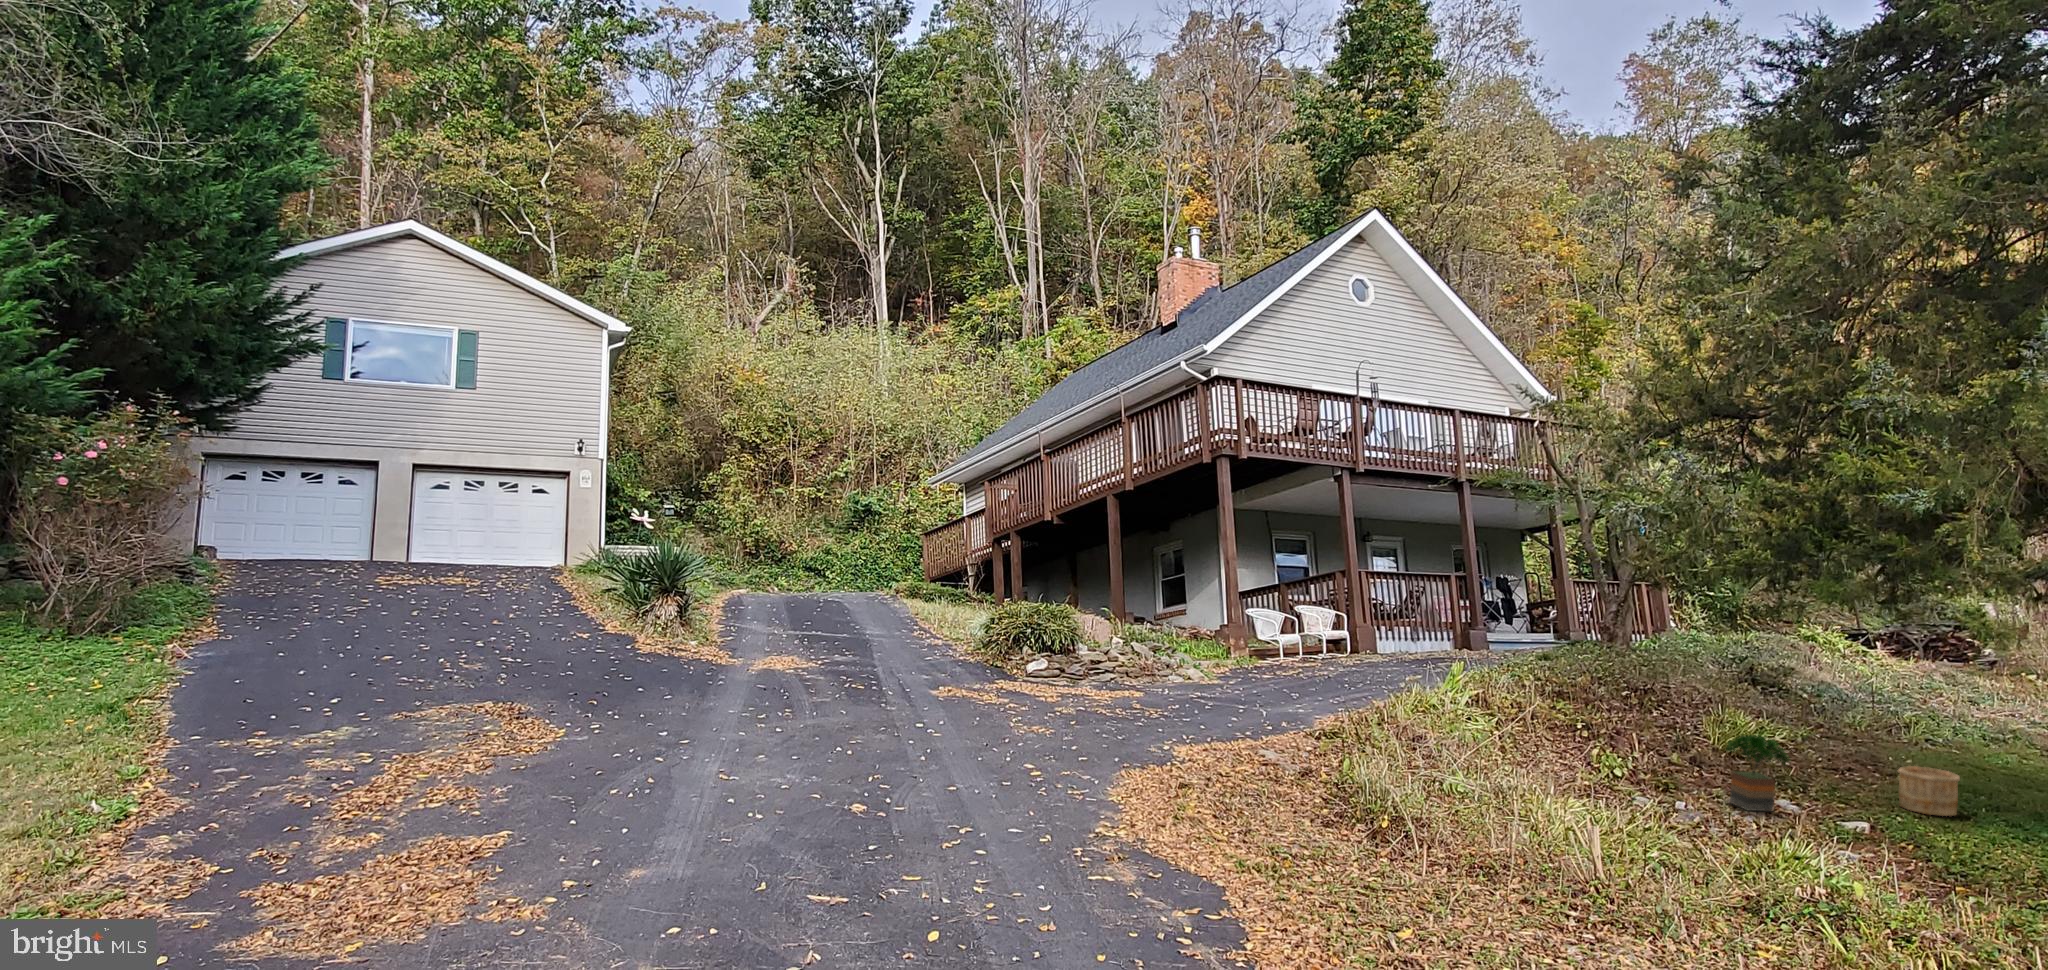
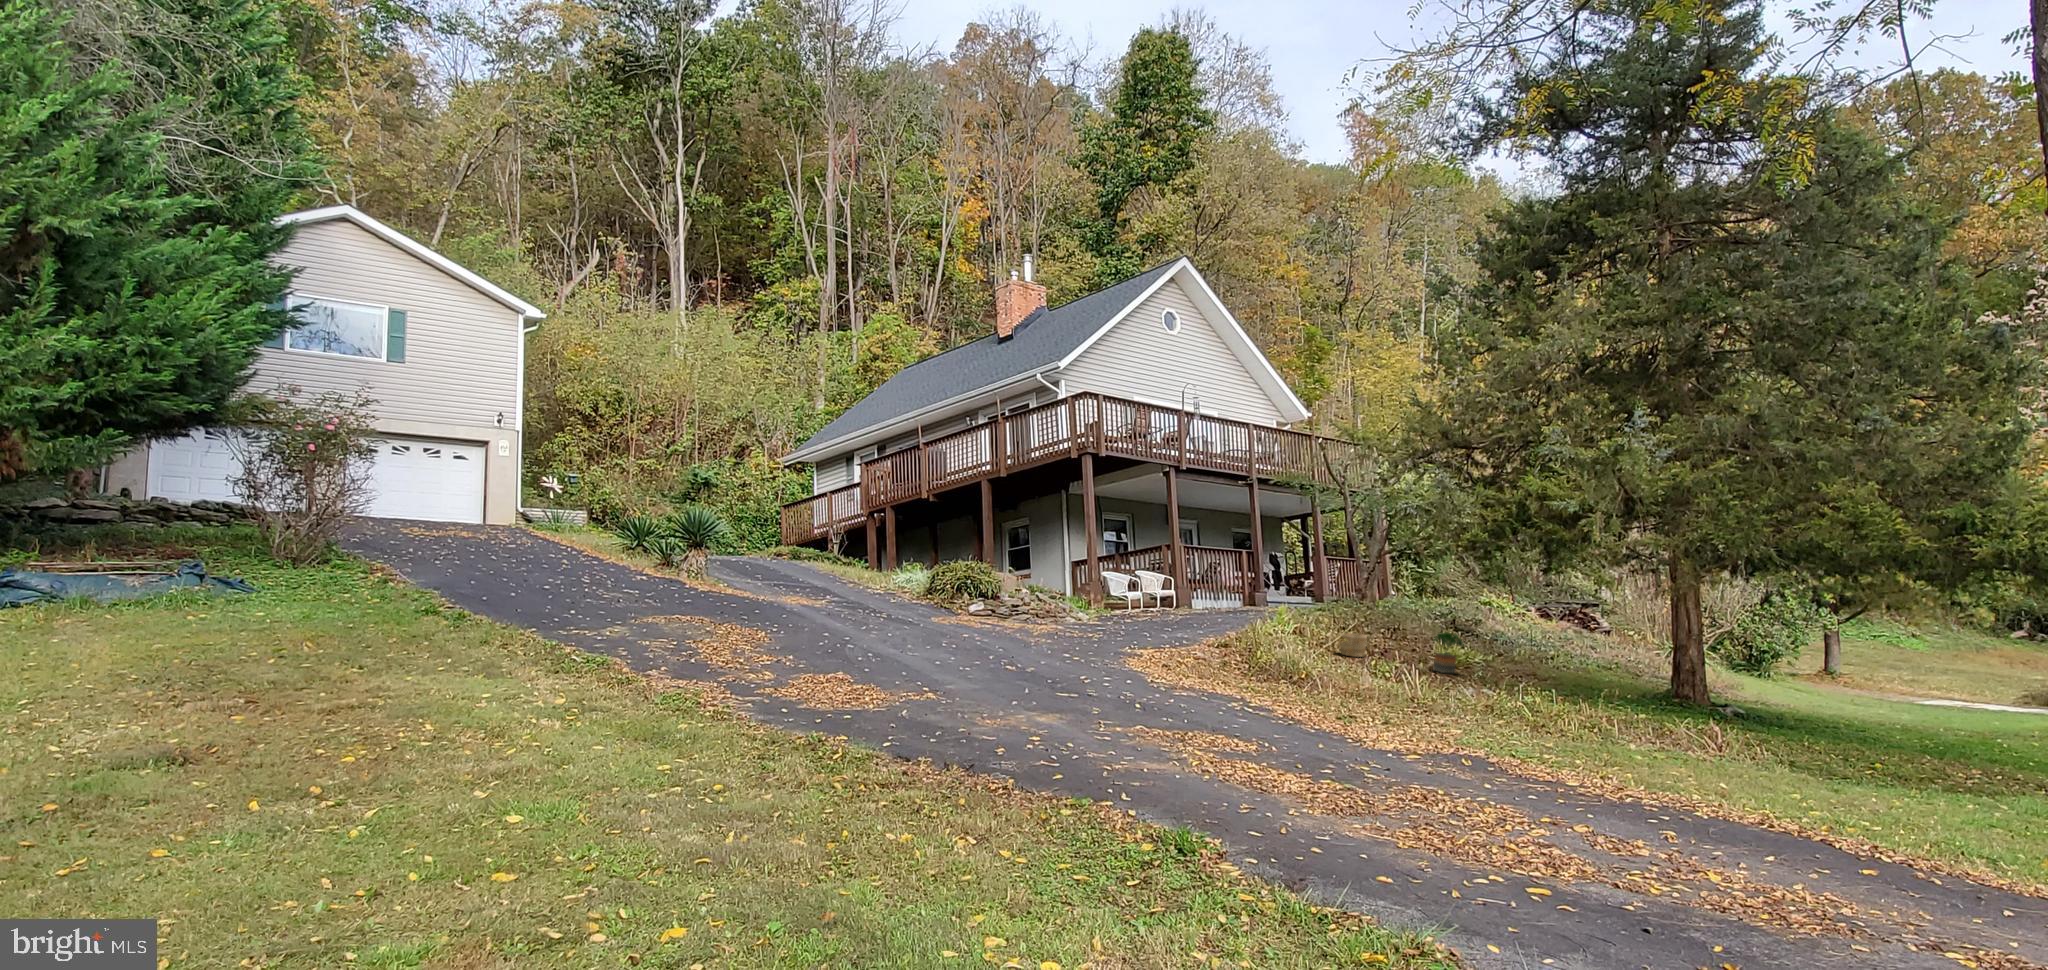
wooden bucket: present [1898,766,1960,816] -> present [1339,633,1367,657]

